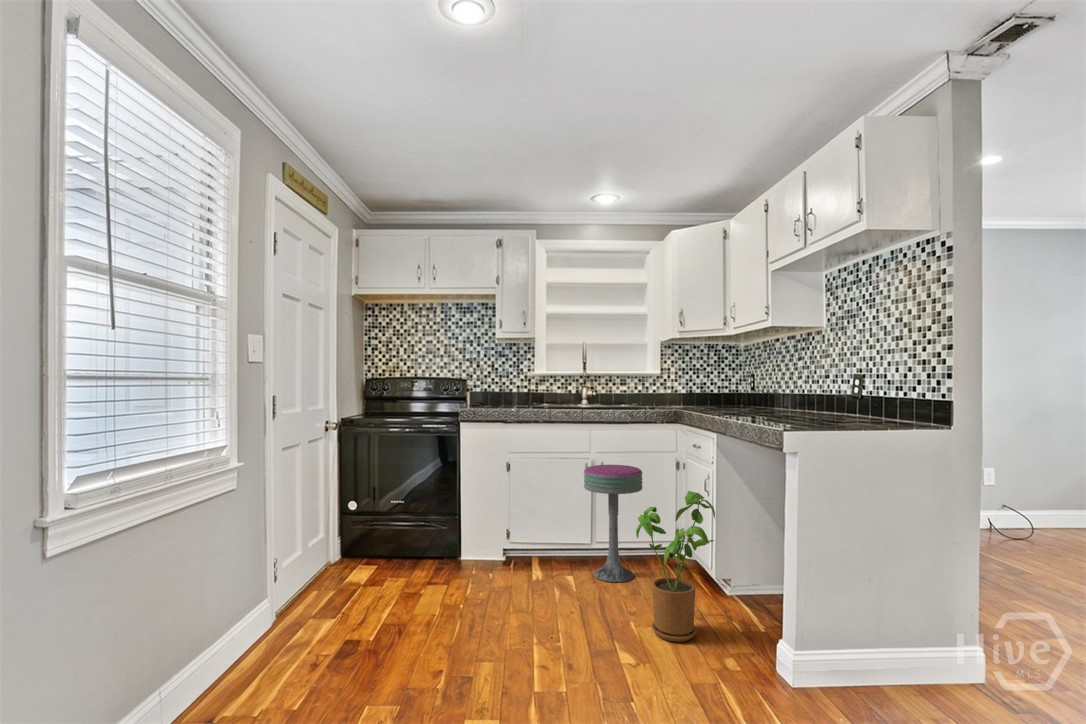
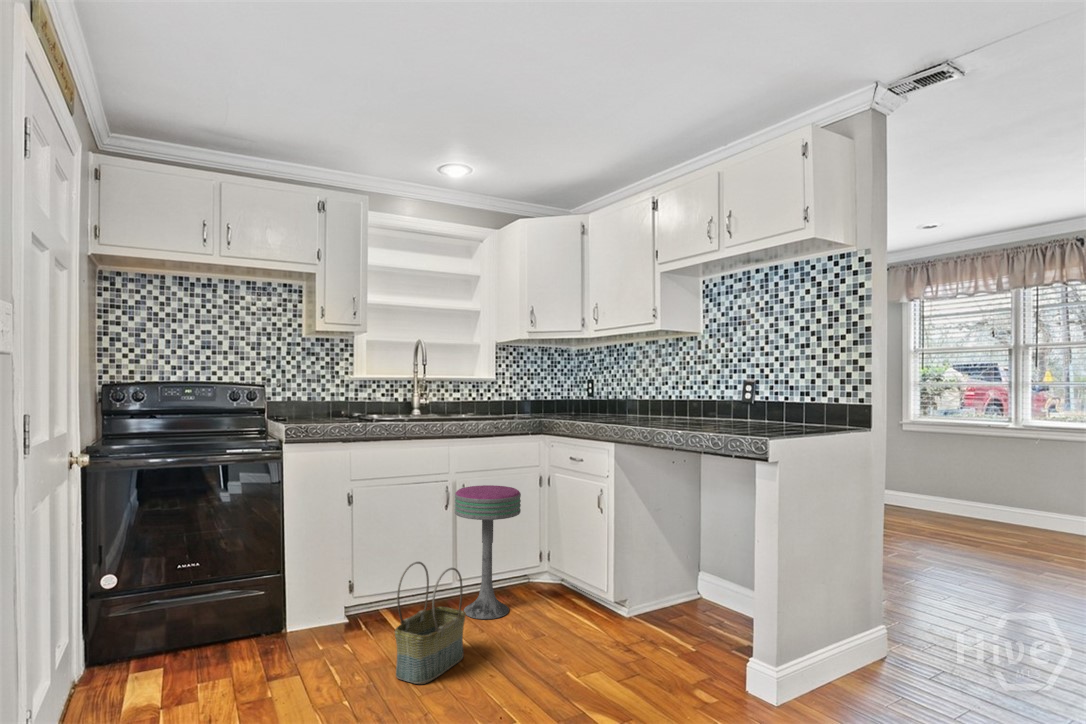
house plant: present [636,491,715,642] -> none [554,510,646,668]
basket: none [500,519,566,620] -> present [395,562,465,684]

